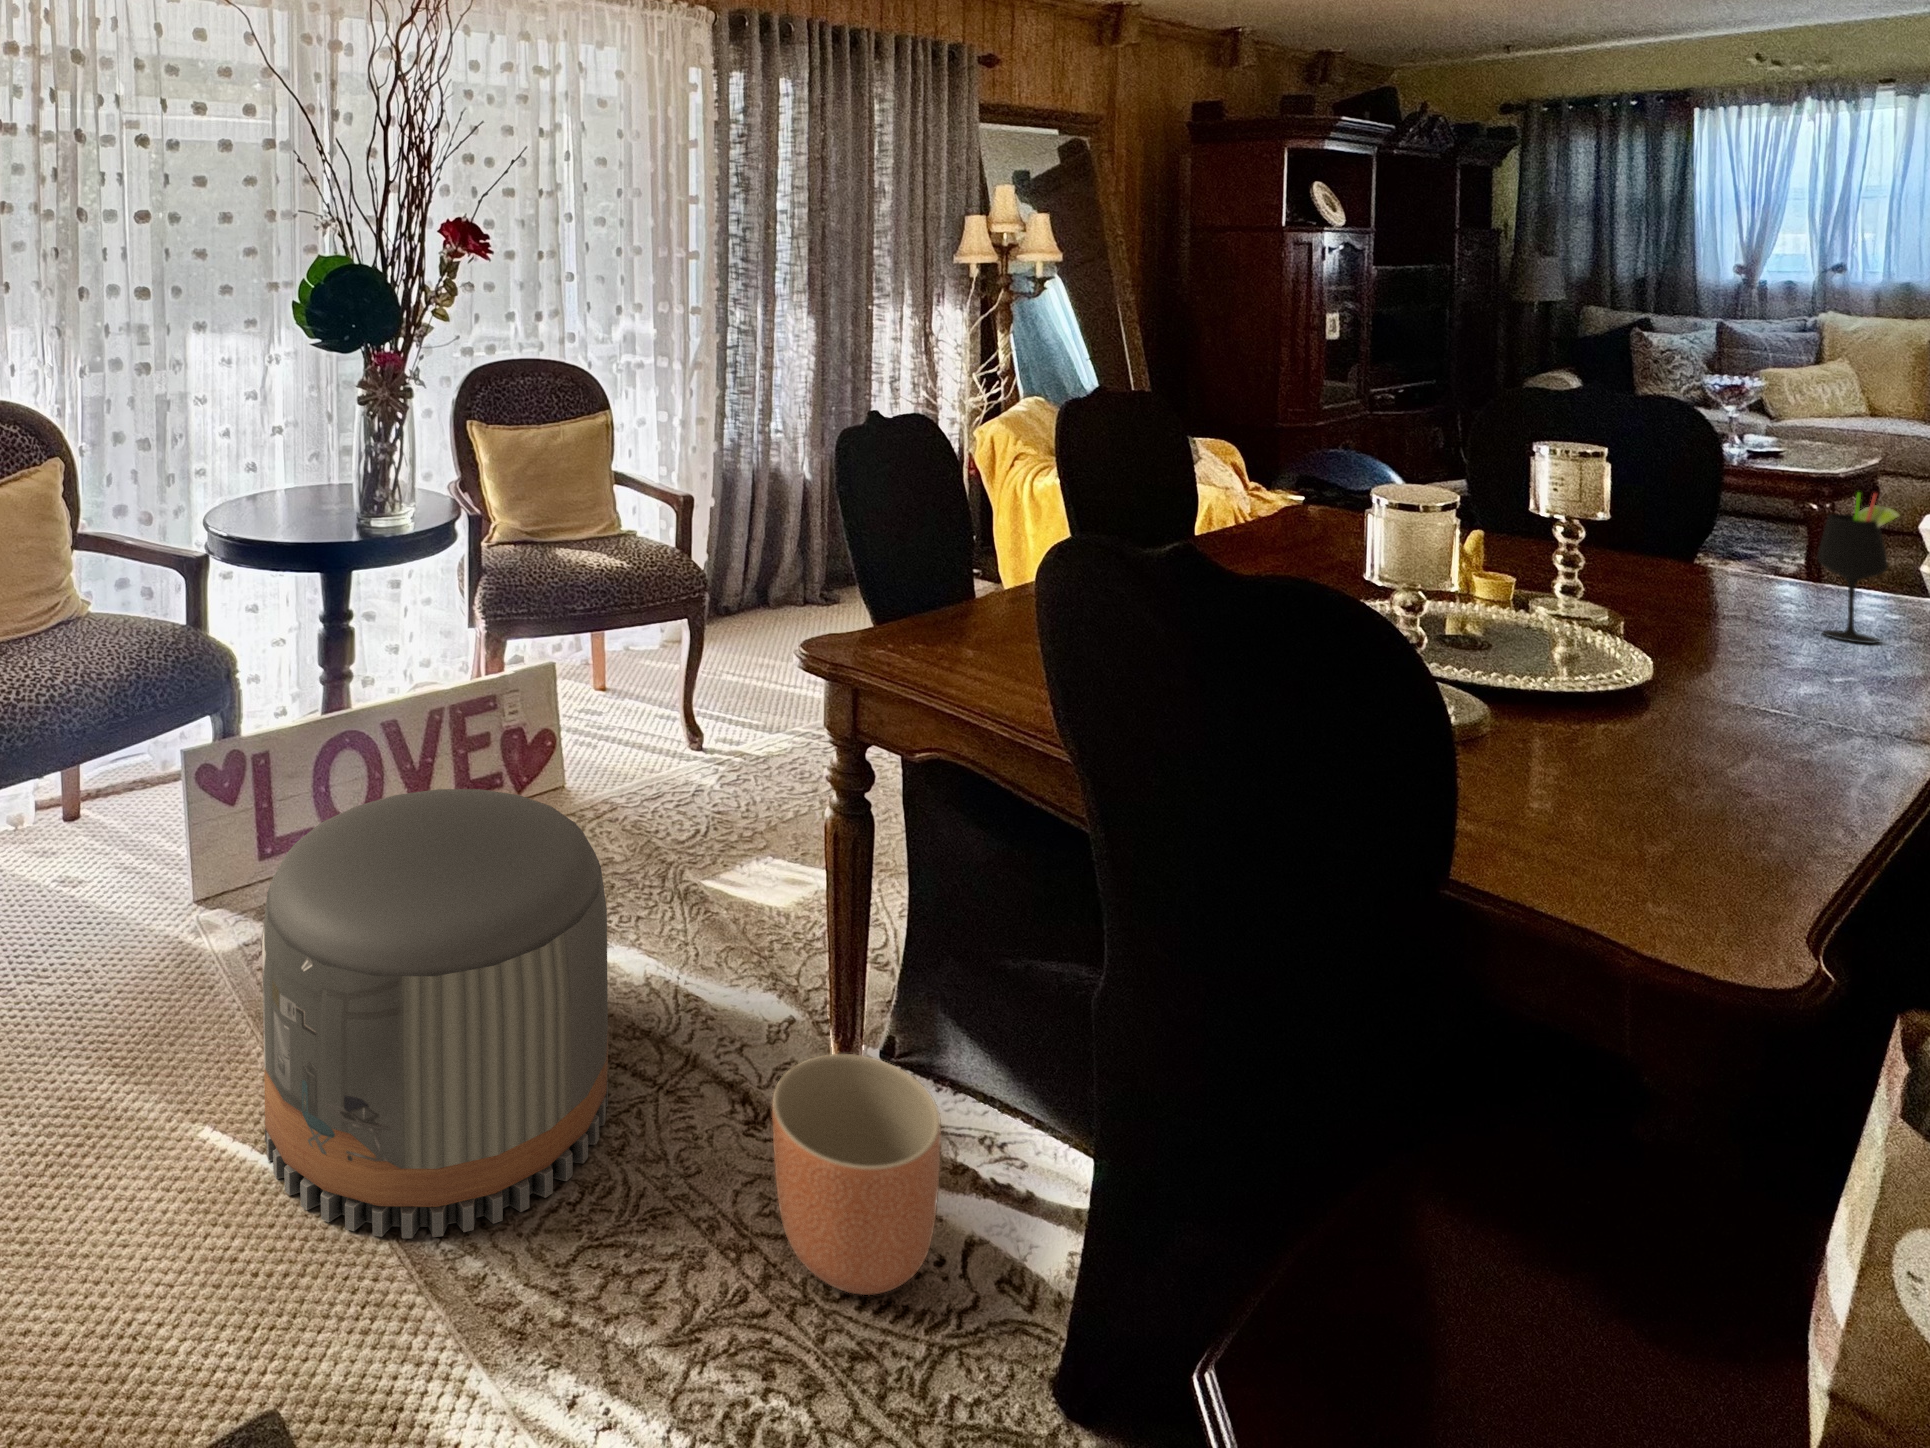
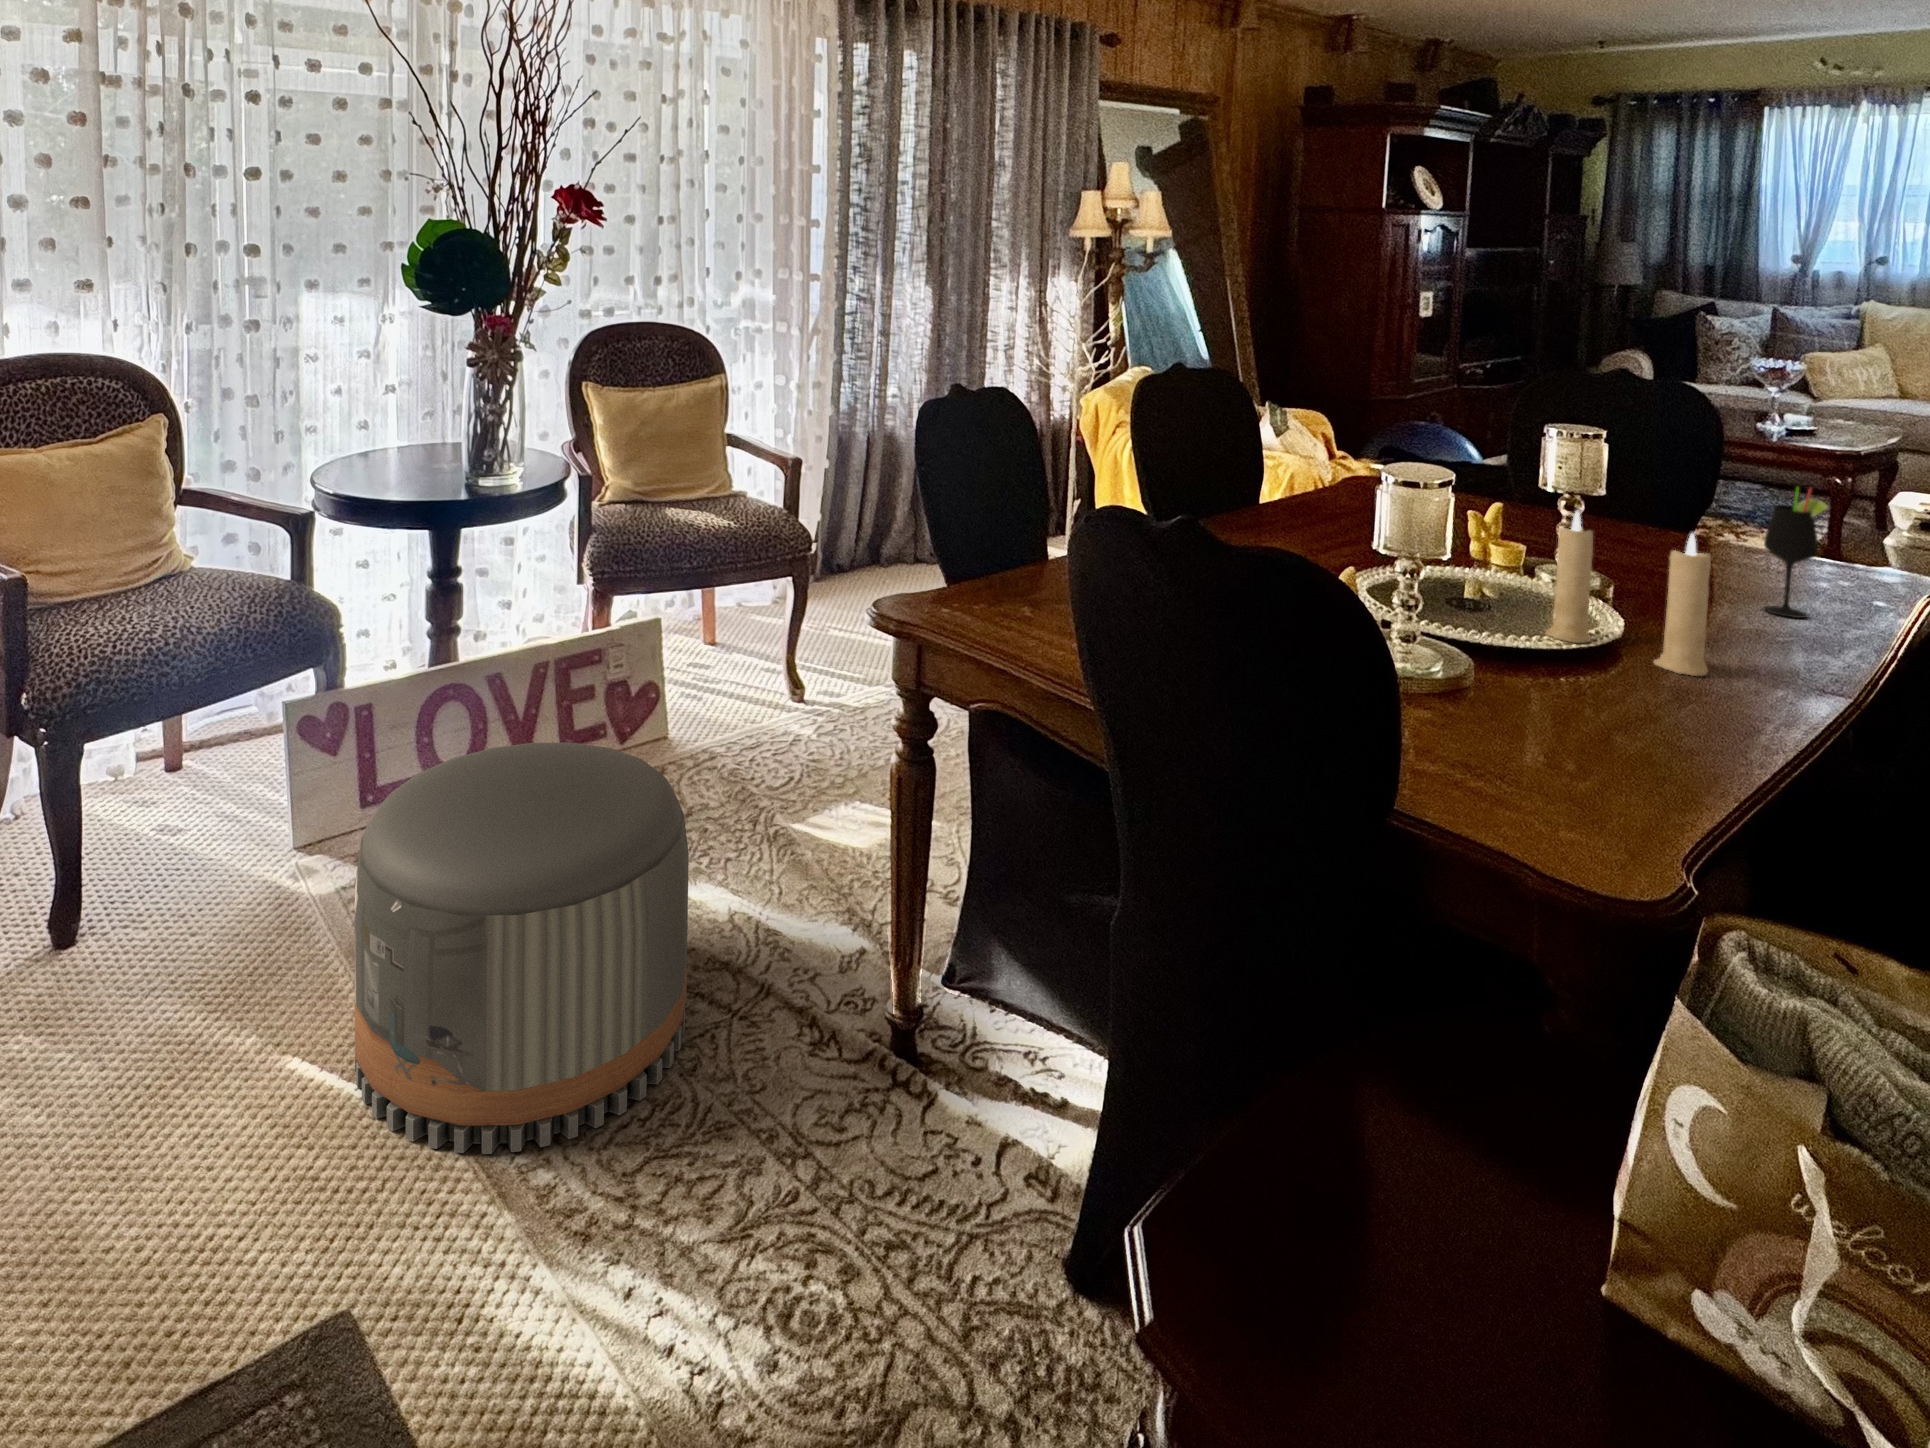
candle: none [1572,515,1786,710] -> present [1546,511,1711,676]
planter: present [772,1054,941,1295] -> none [829,981,978,1191]

